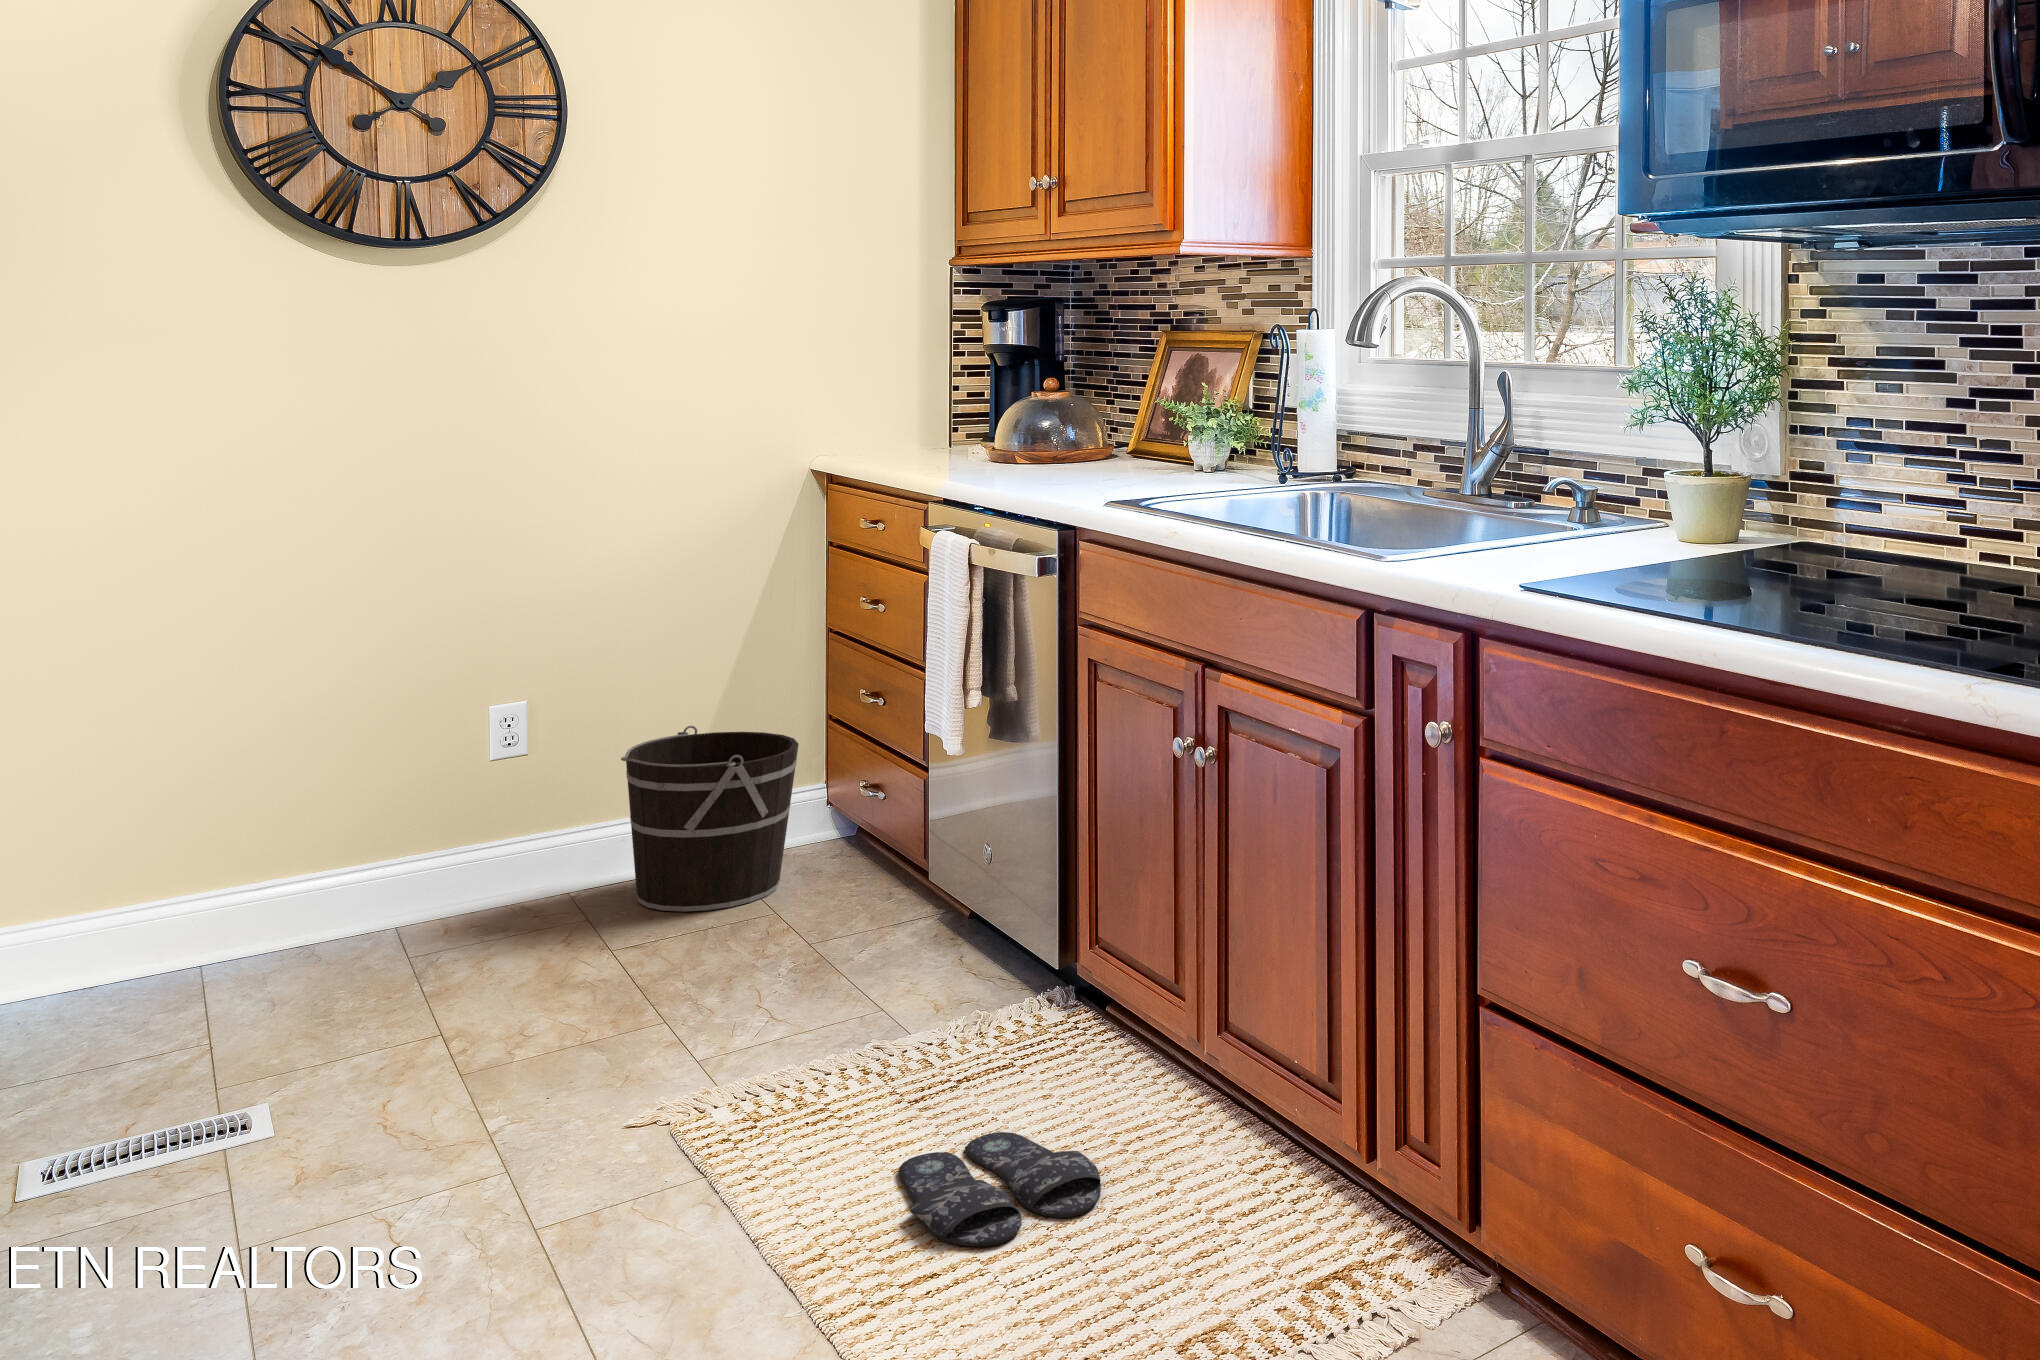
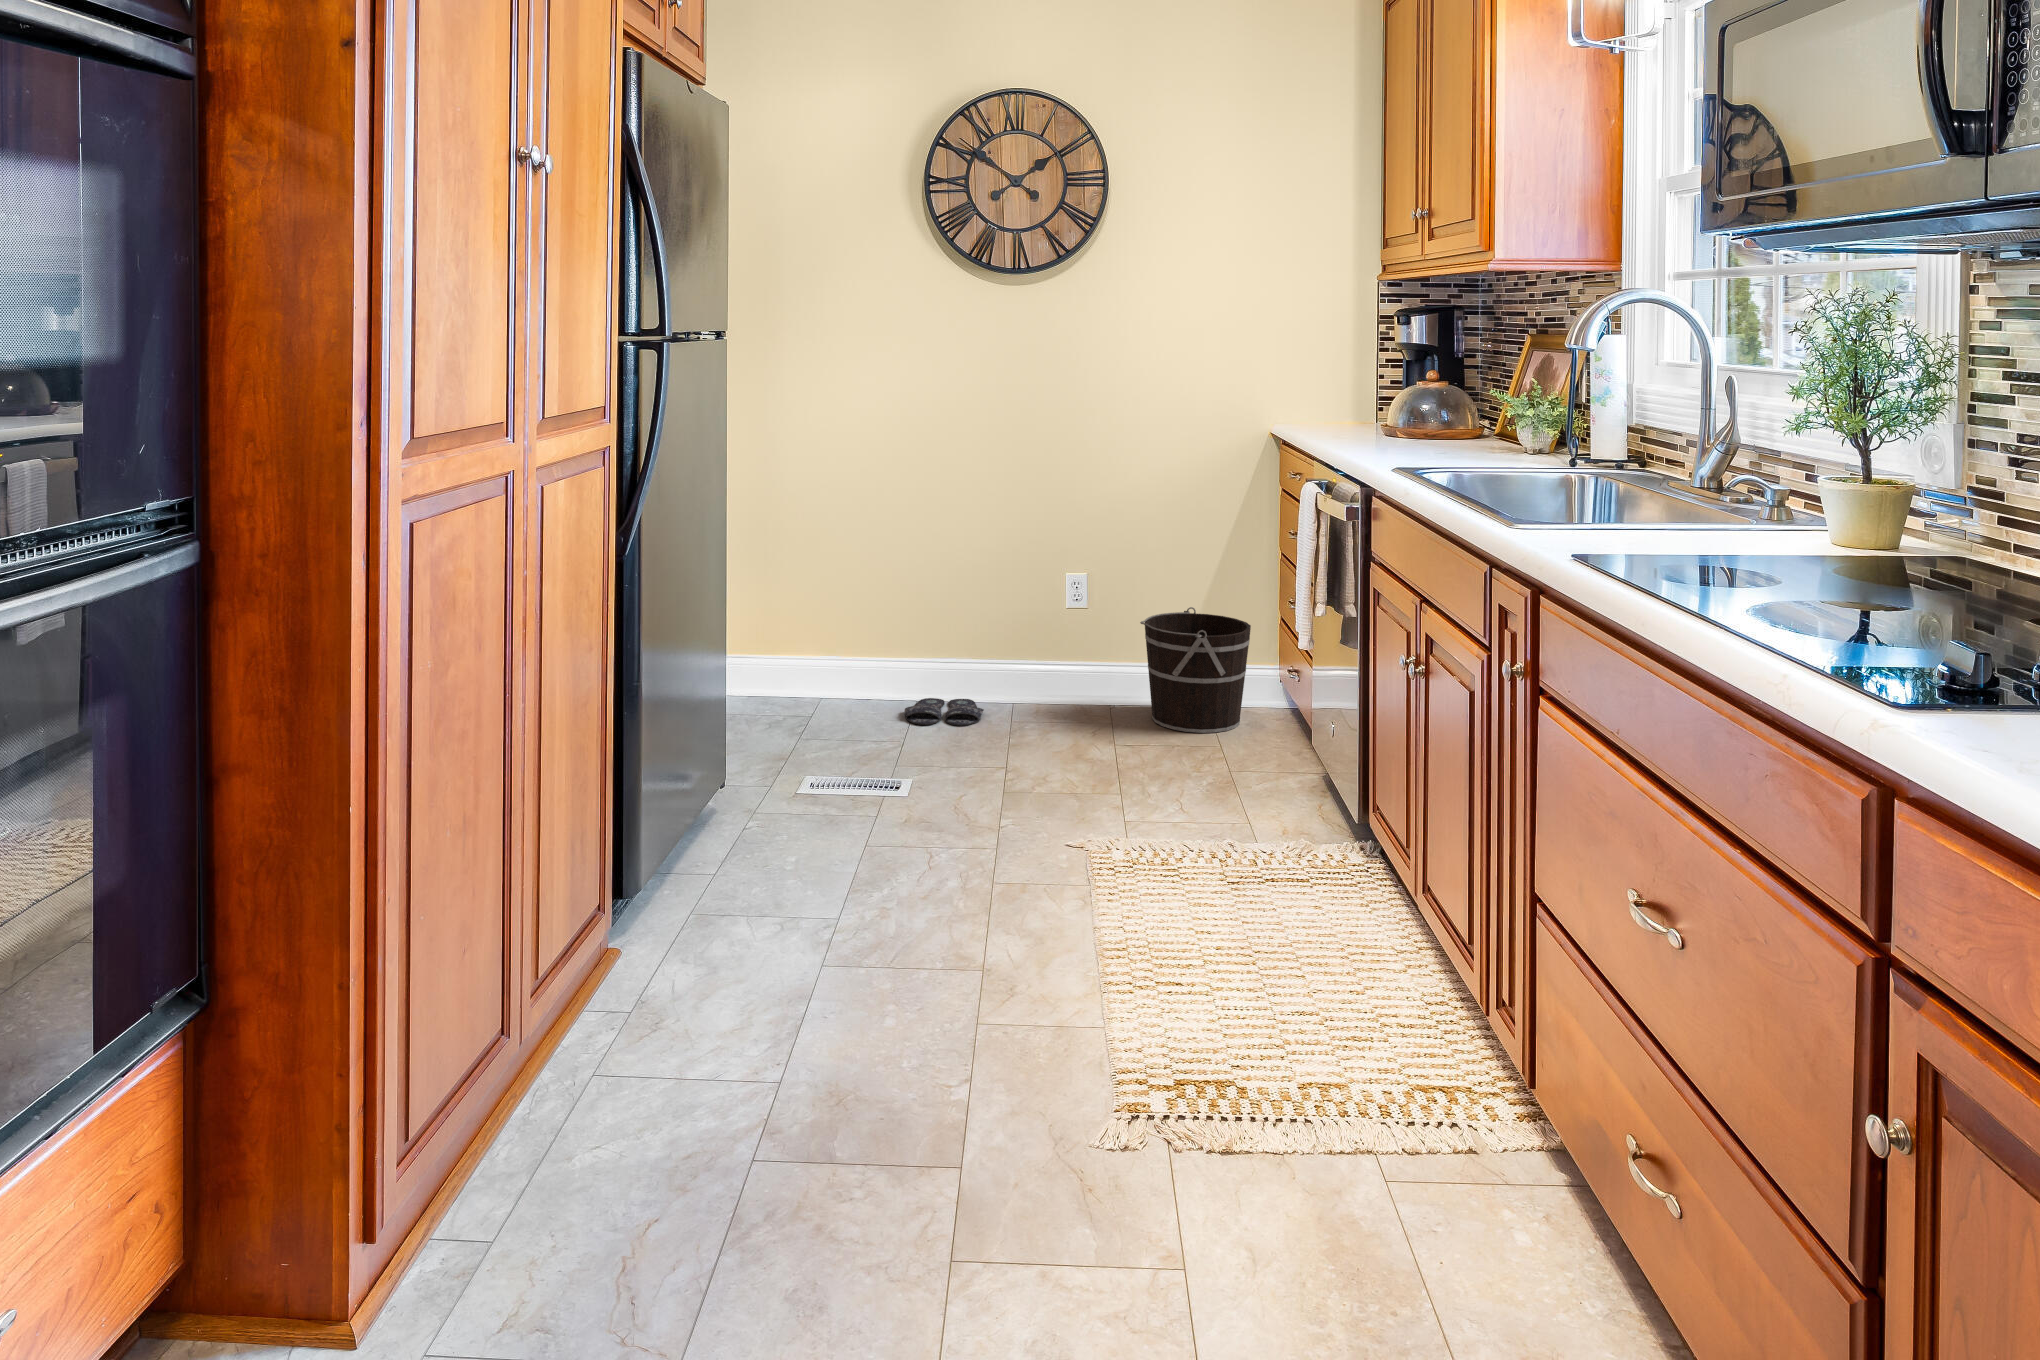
slippers: present [899,1132,1101,1247] -> present [904,698,984,726]

